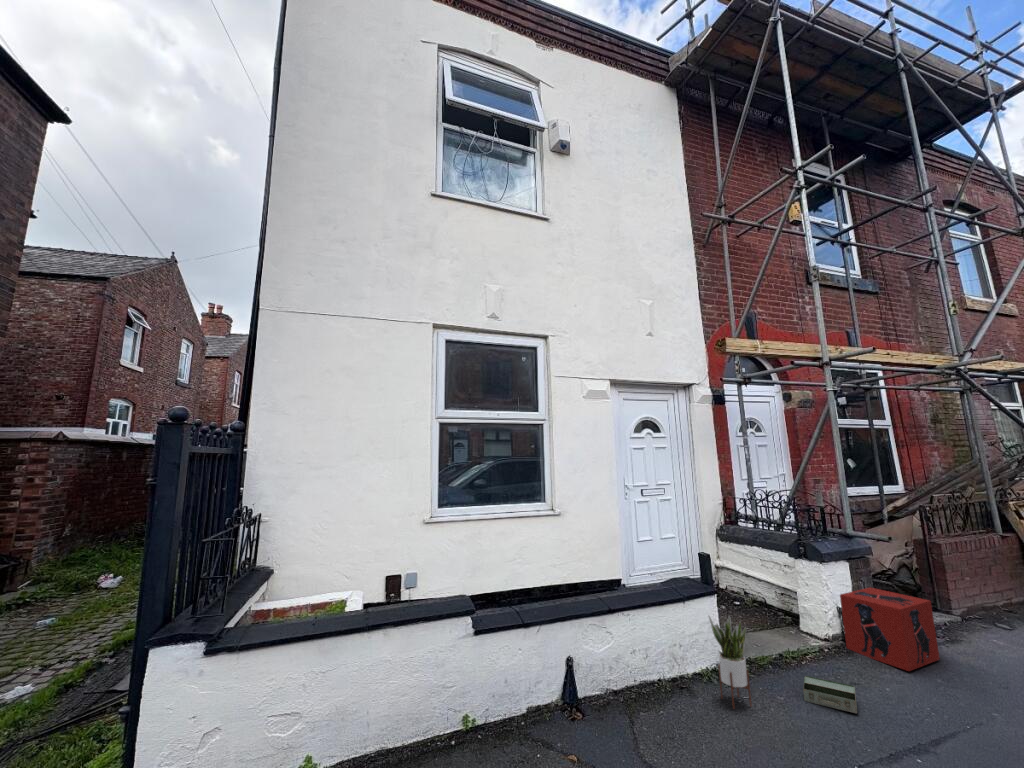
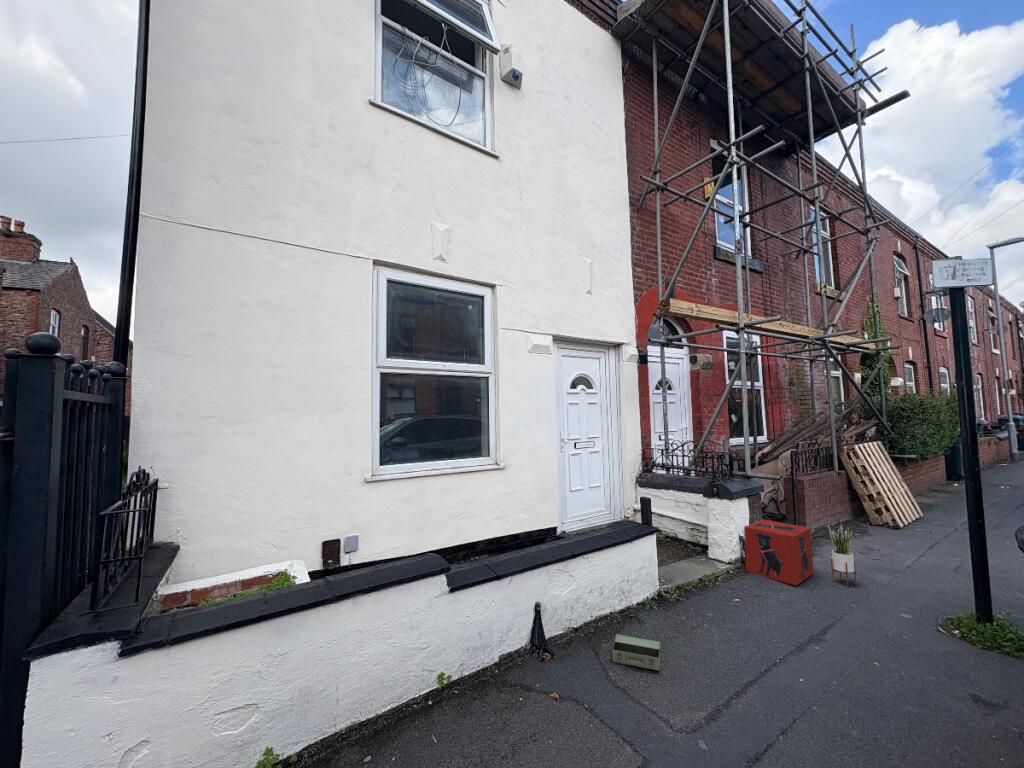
potted plant: present [709,616,752,709] -> present [828,524,856,587]
toolbox: present [803,676,857,714] -> present [612,633,661,671]

